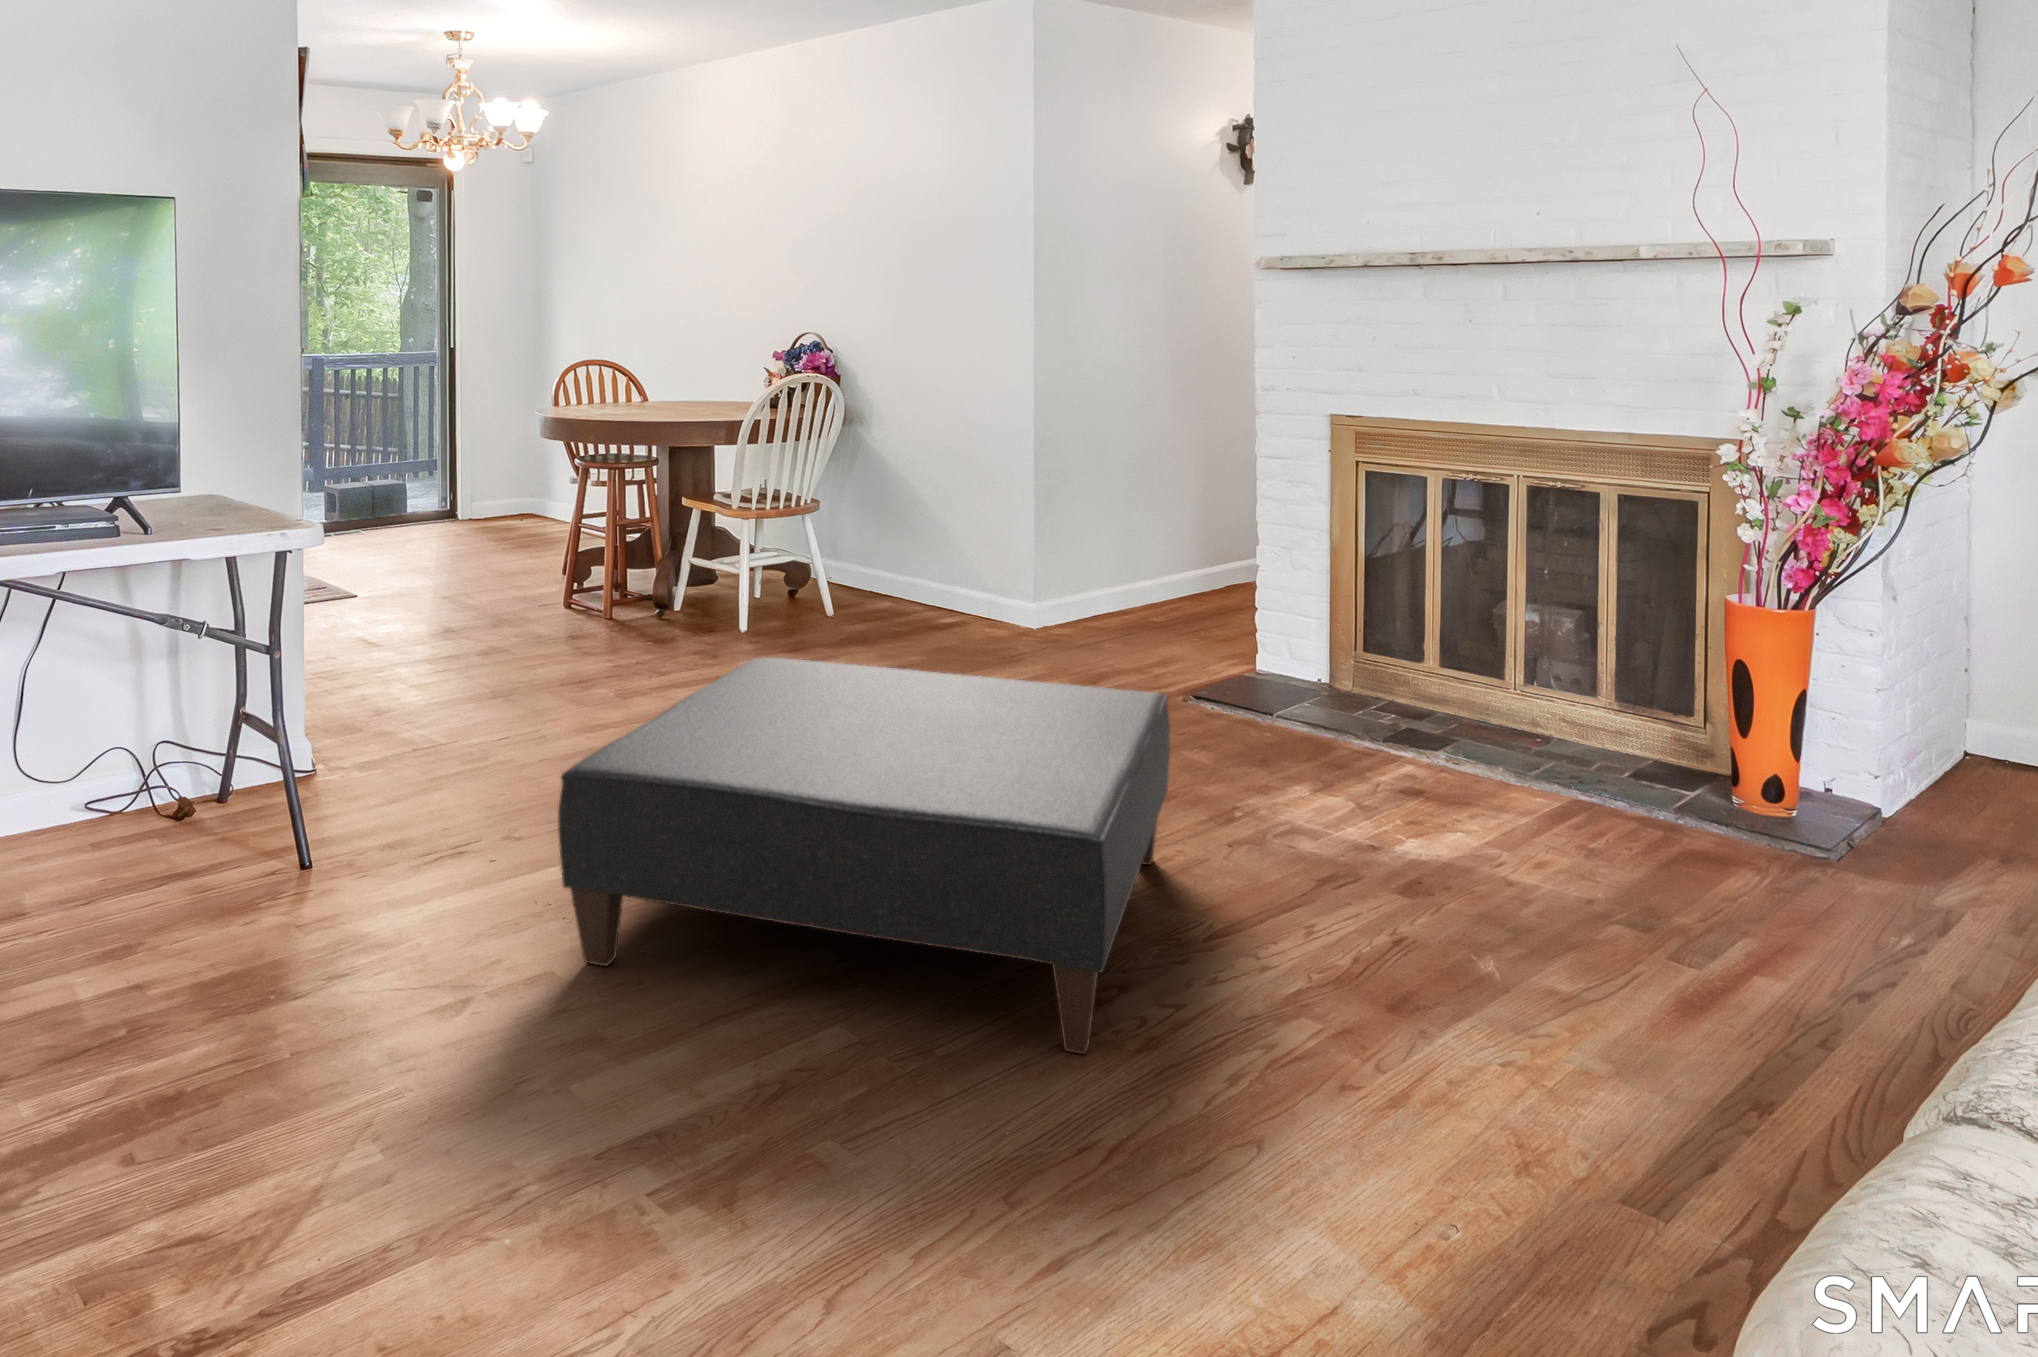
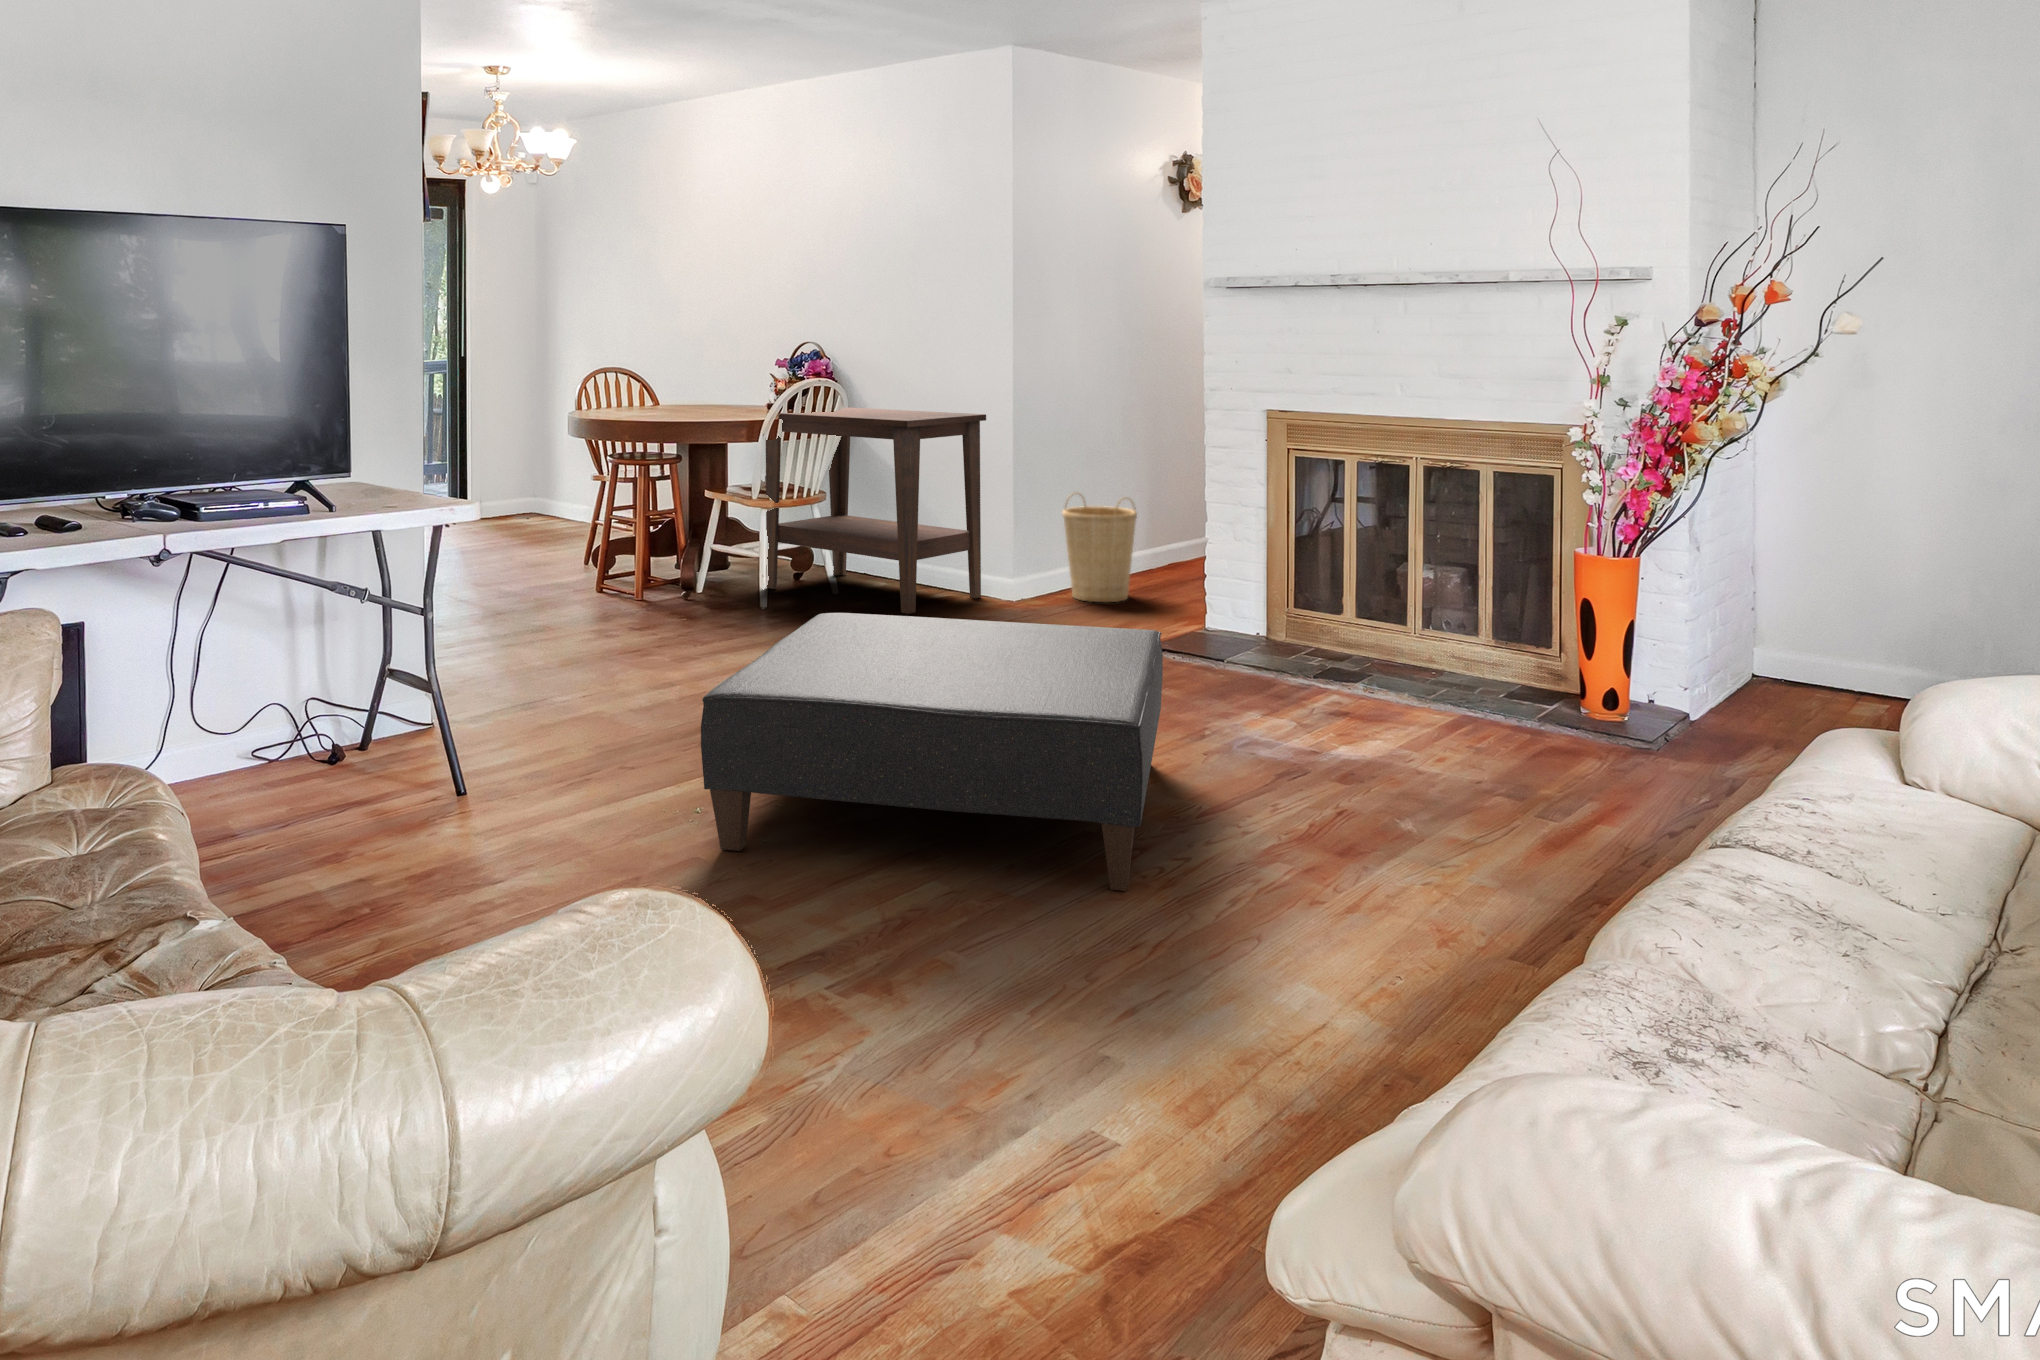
side table: none [741,403,1000,645] -> present [766,407,986,614]
basket: none [1091,505,1180,636] -> present [1062,495,1137,602]

